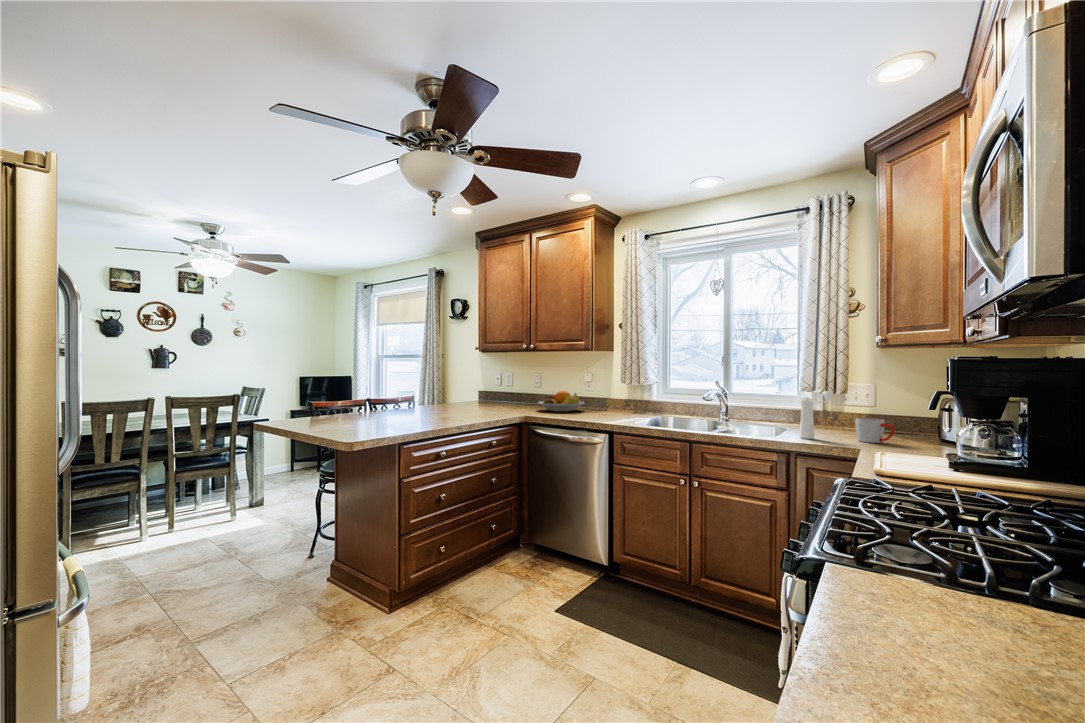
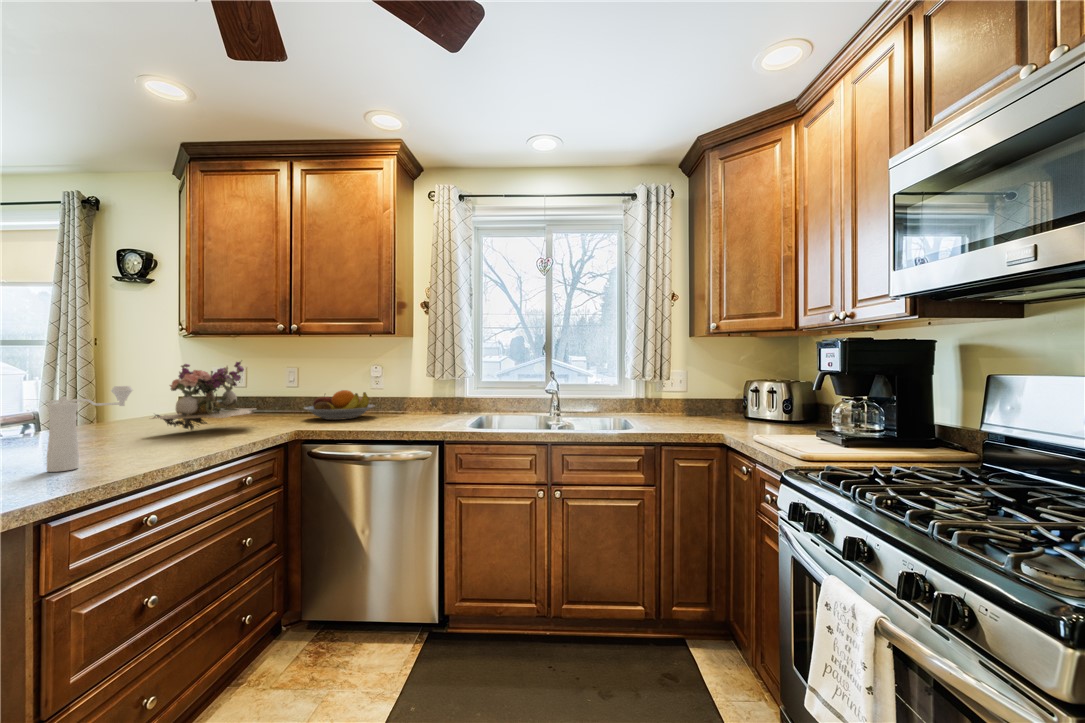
flower arrangement: none [454,369,509,412] -> present [151,360,254,430]
pepper mill: present [800,391,833,439] -> present [46,386,133,472]
mug: present [855,418,895,443] -> none [699,403,735,426]

